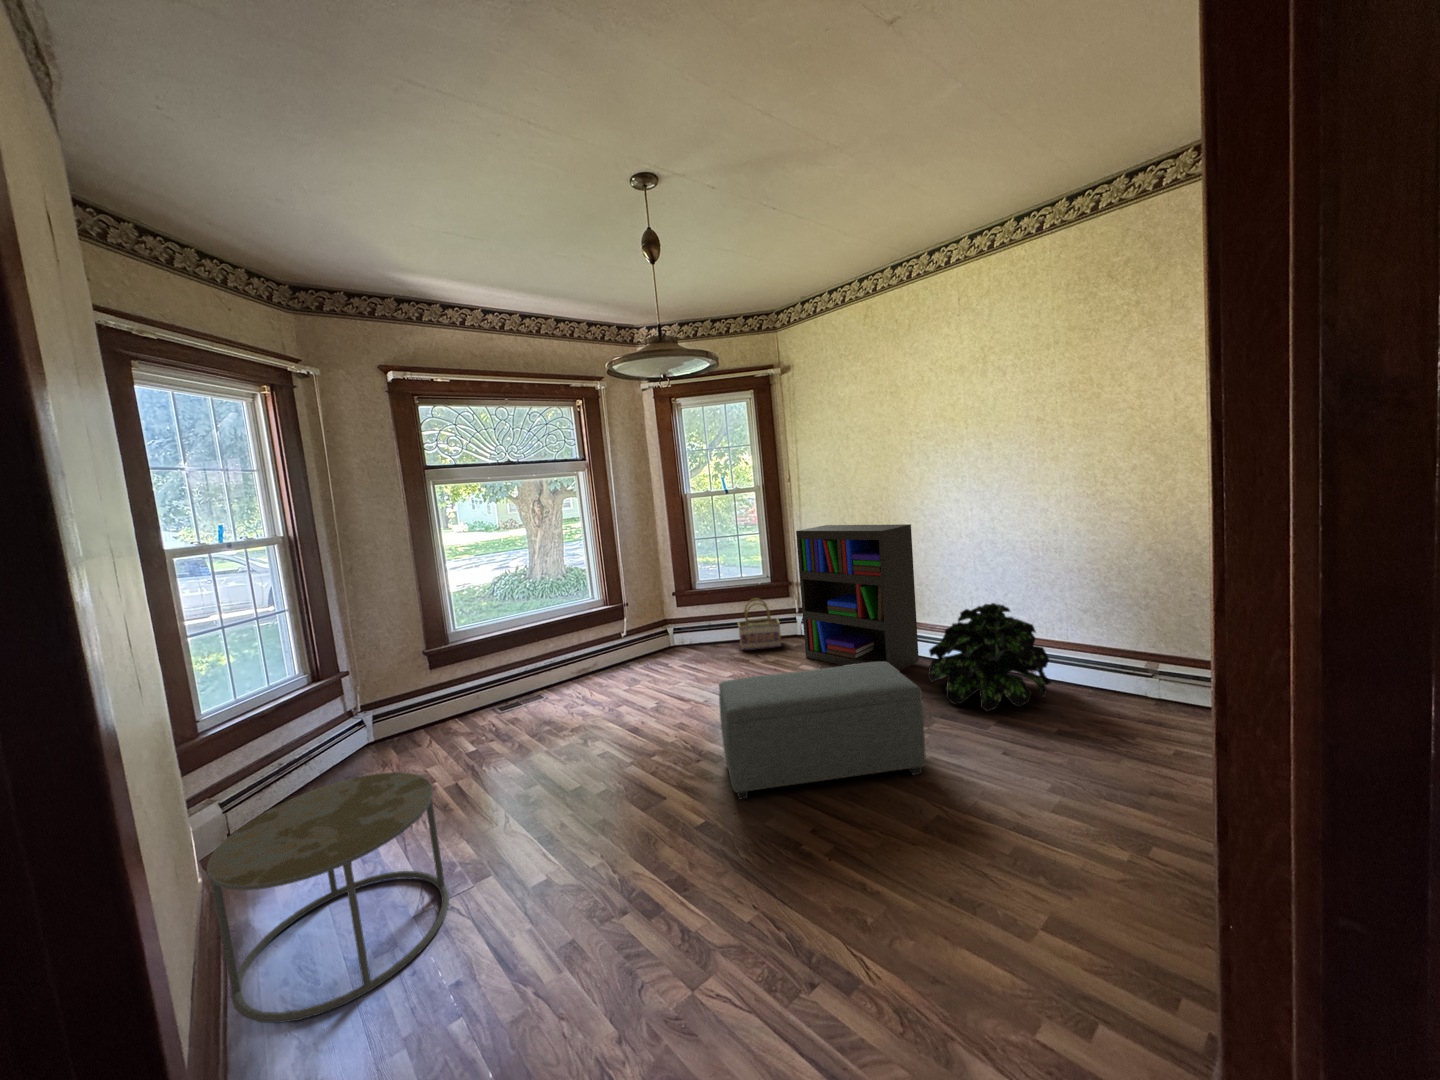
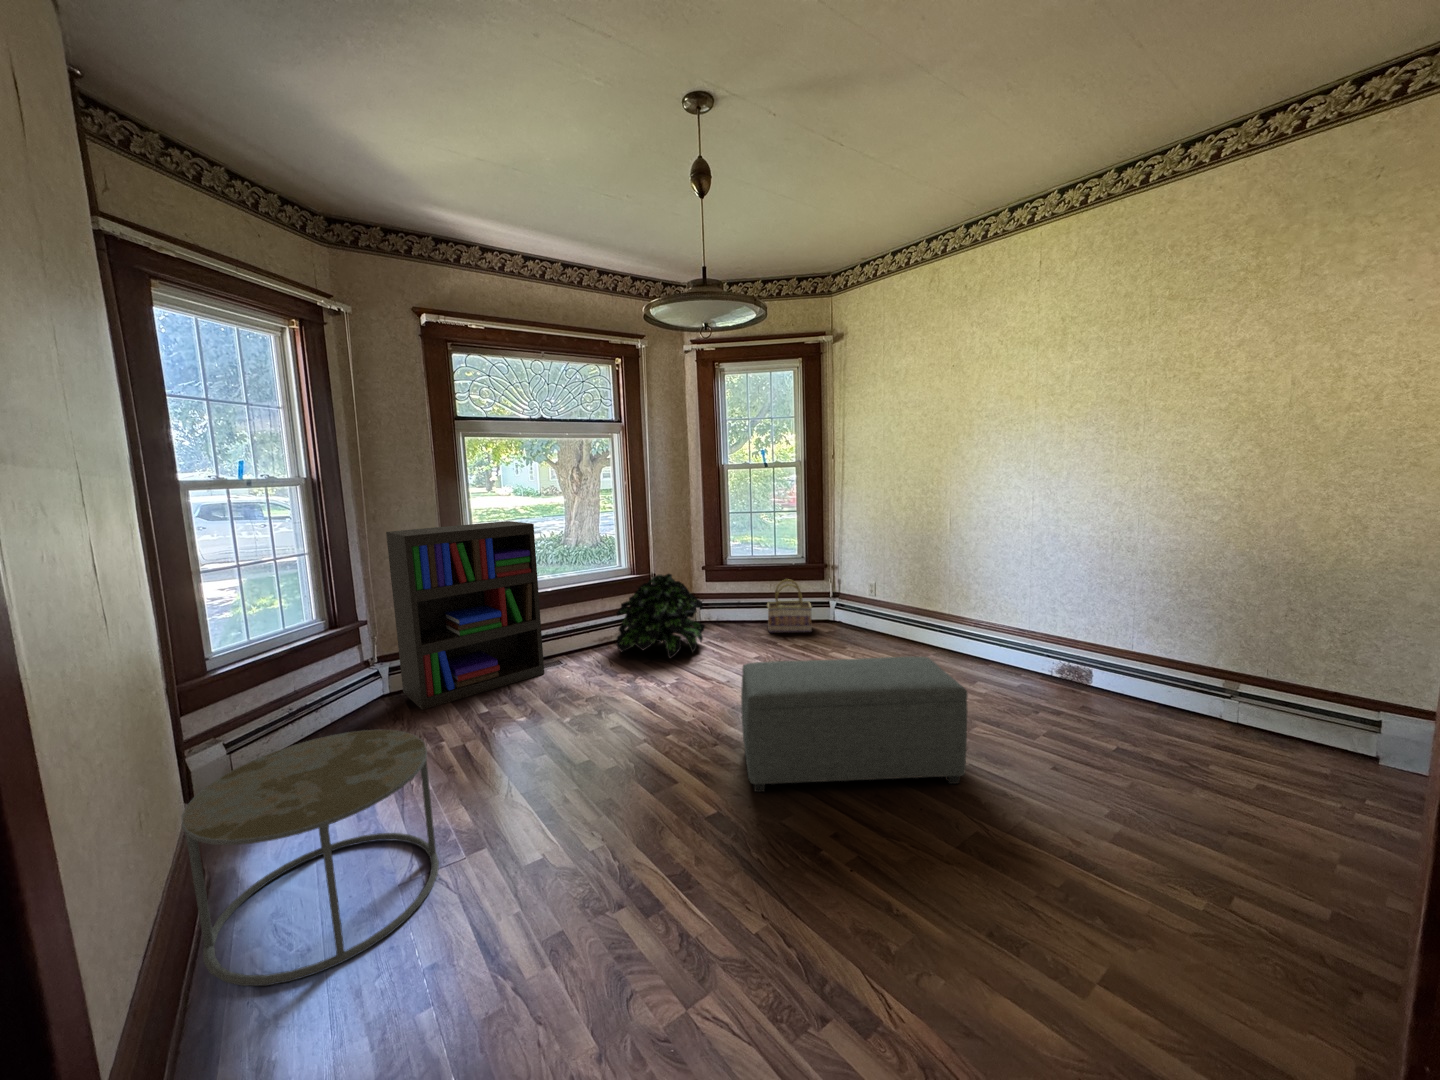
bookshelf: present [796,524,919,672] -> present [386,521,544,710]
potted plant: present [928,603,1051,711] -> present [617,574,705,658]

